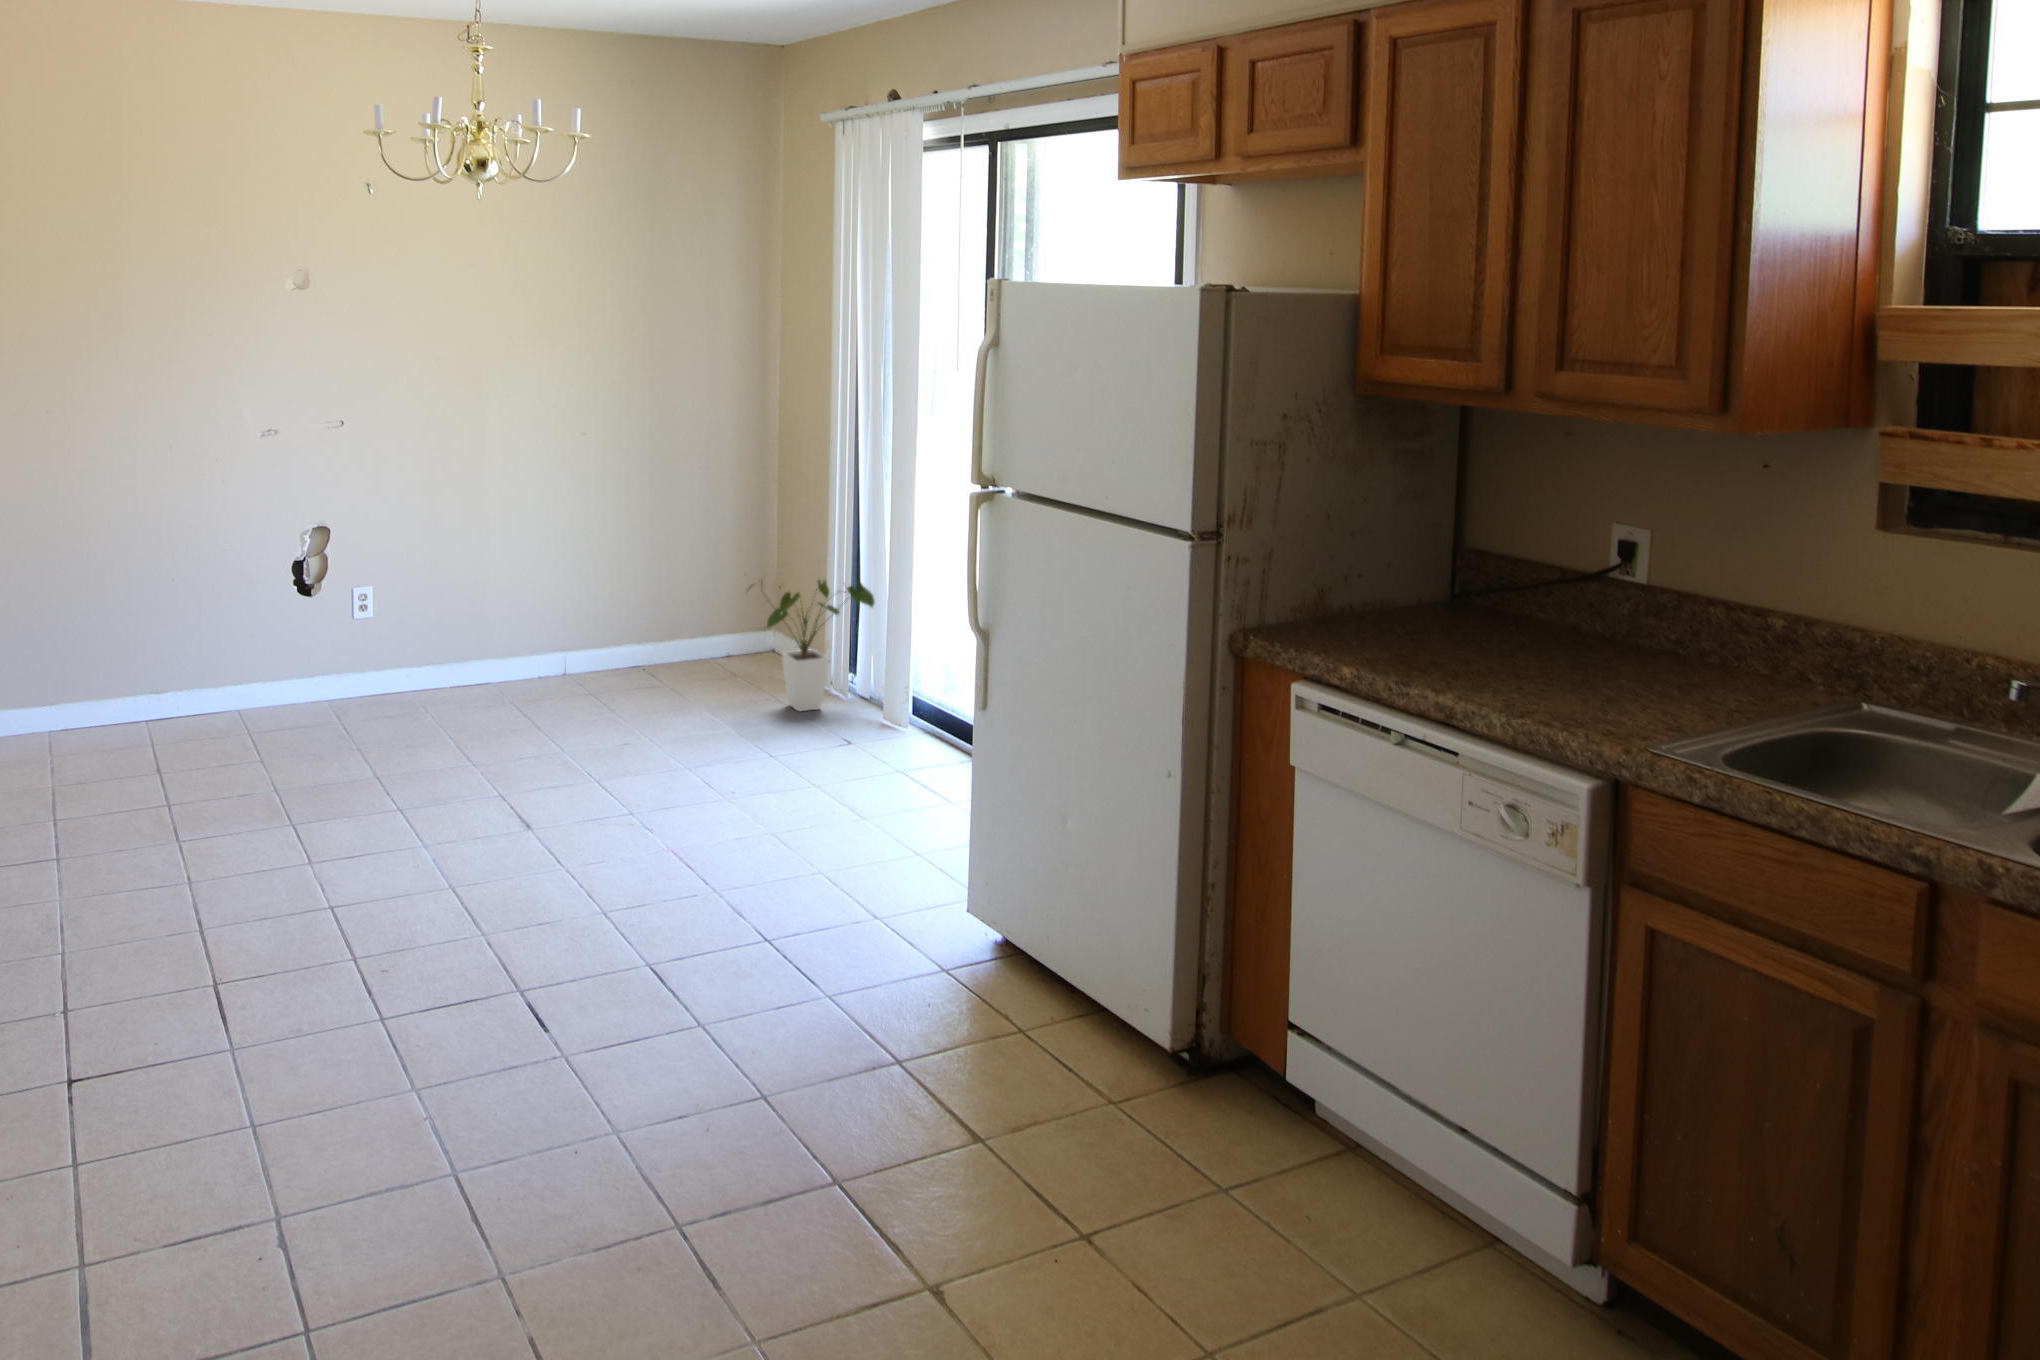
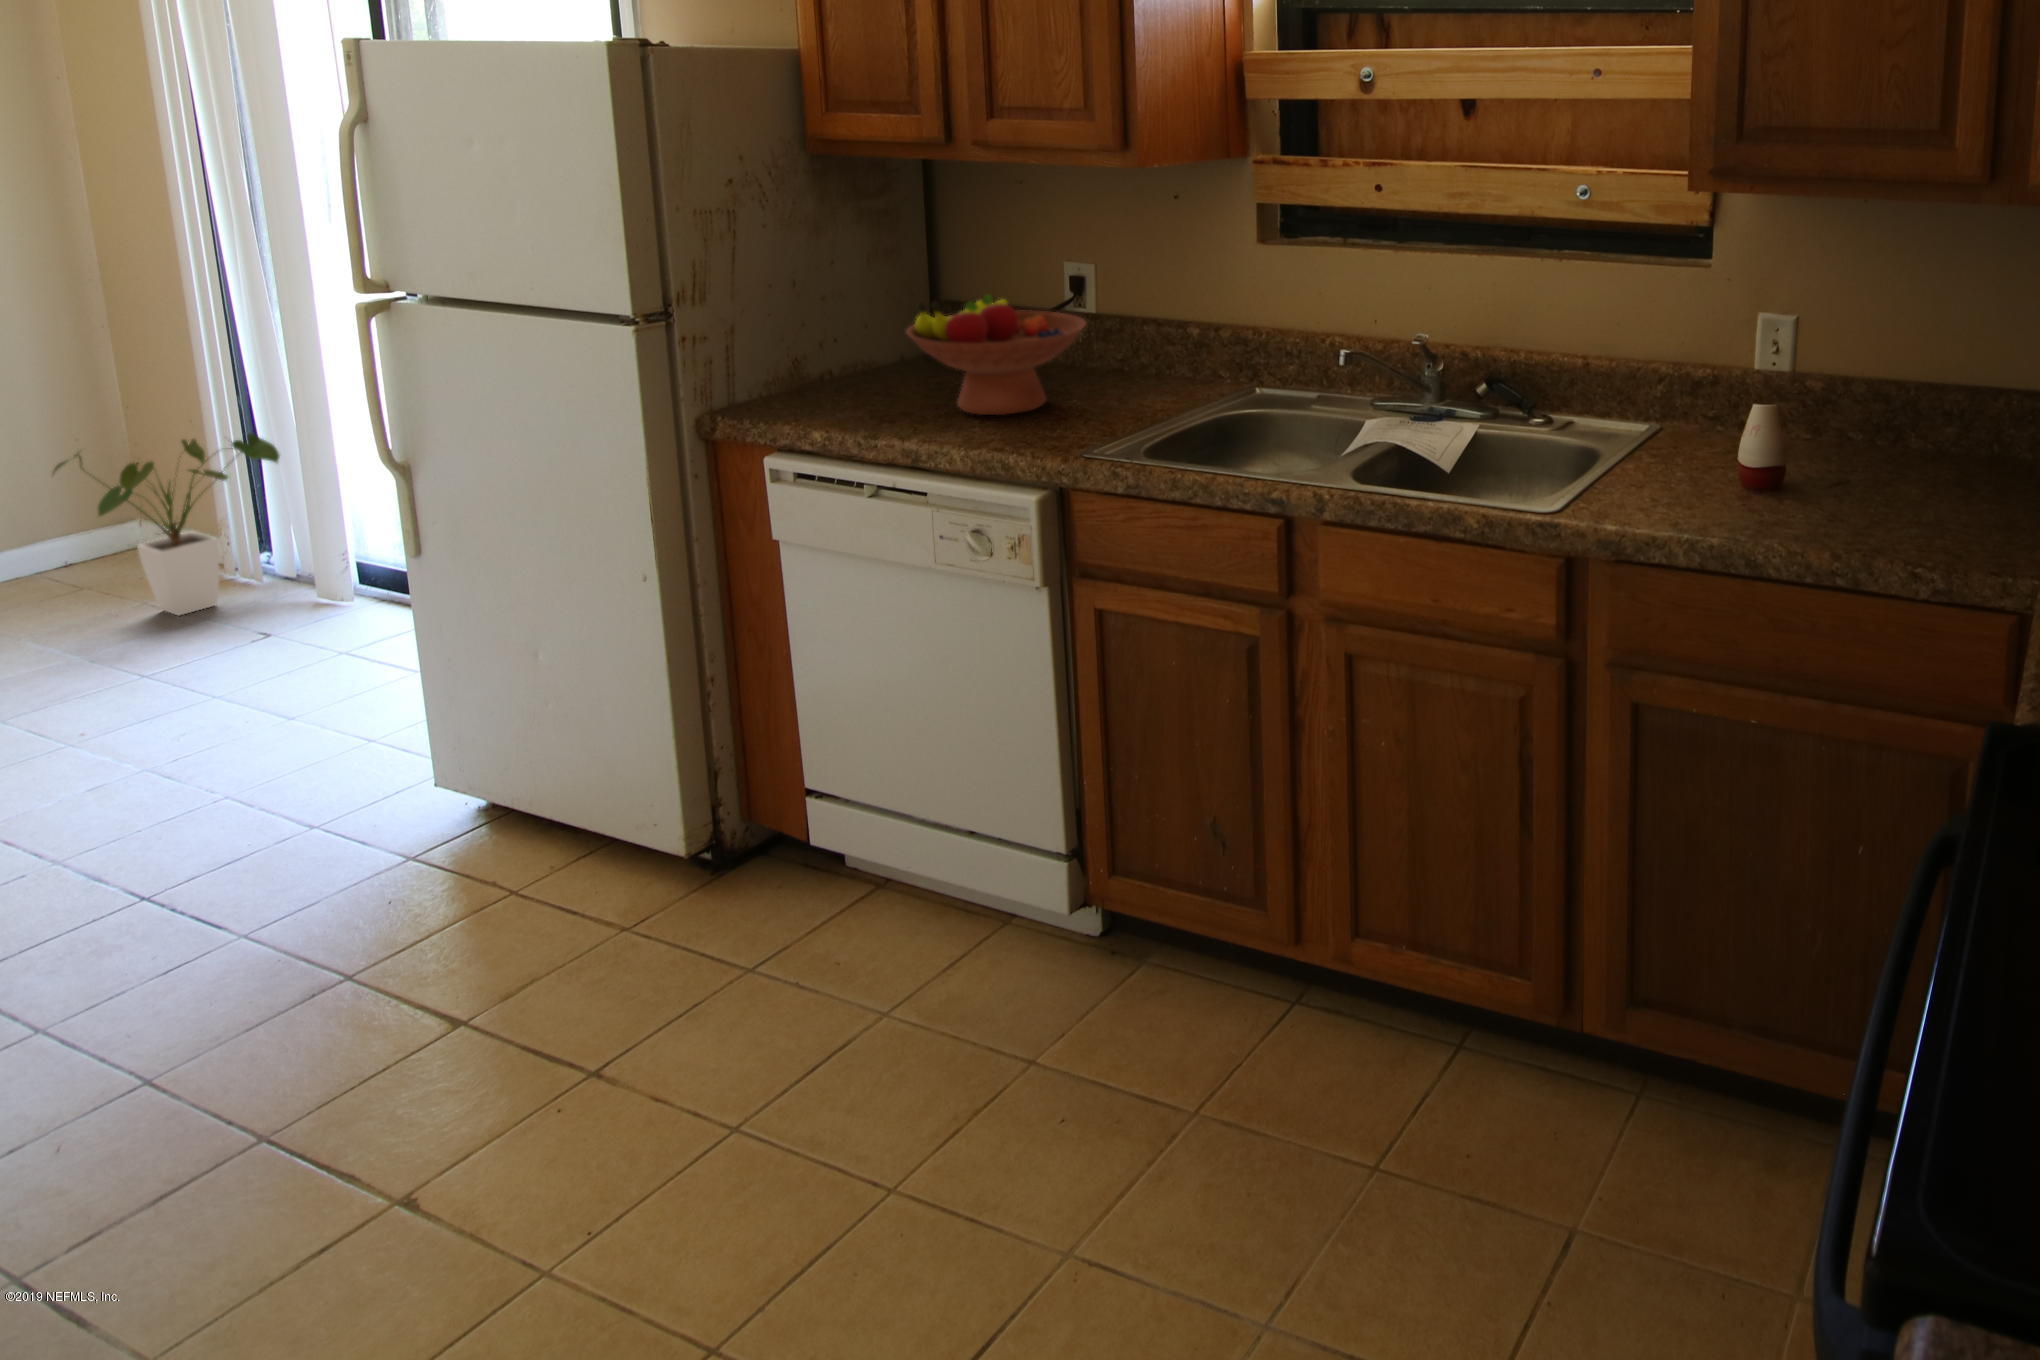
fruit bowl: none [1440,551,1646,683] -> present [906,295,1086,415]

